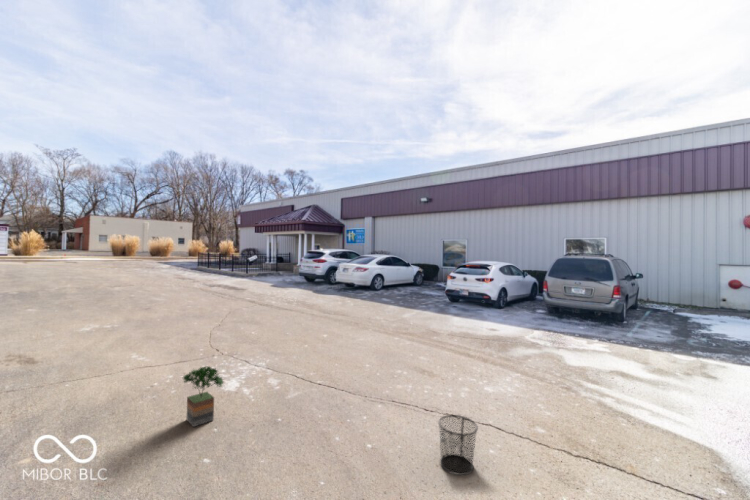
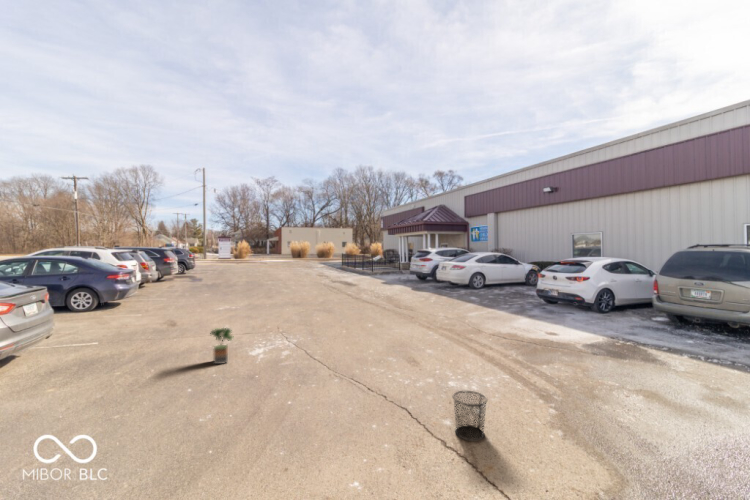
waste bin: present [439,415,478,475] -> present [453,391,487,441]

